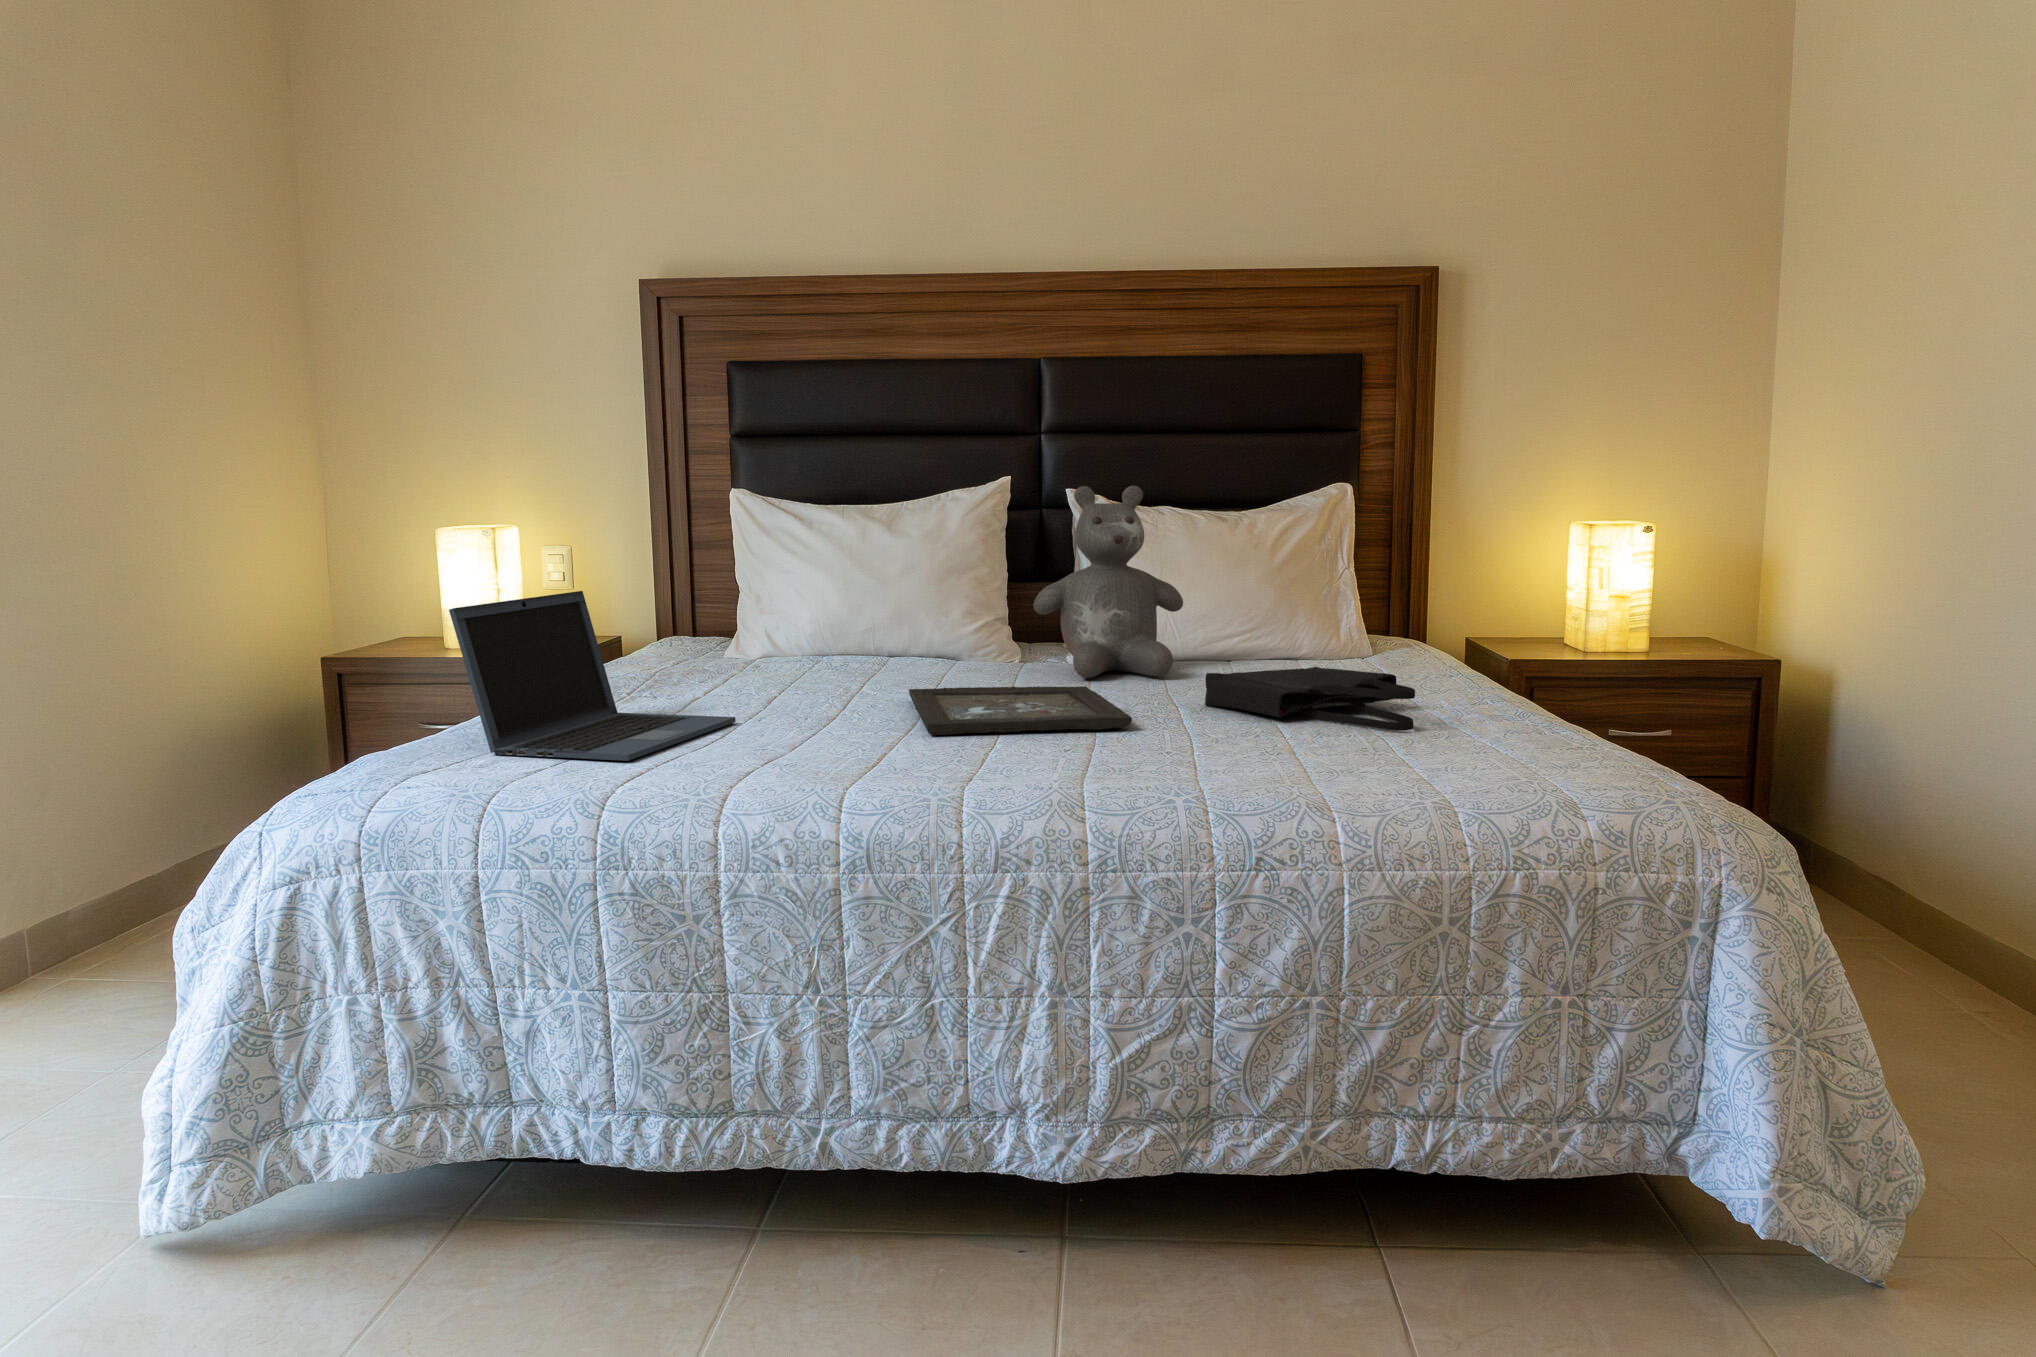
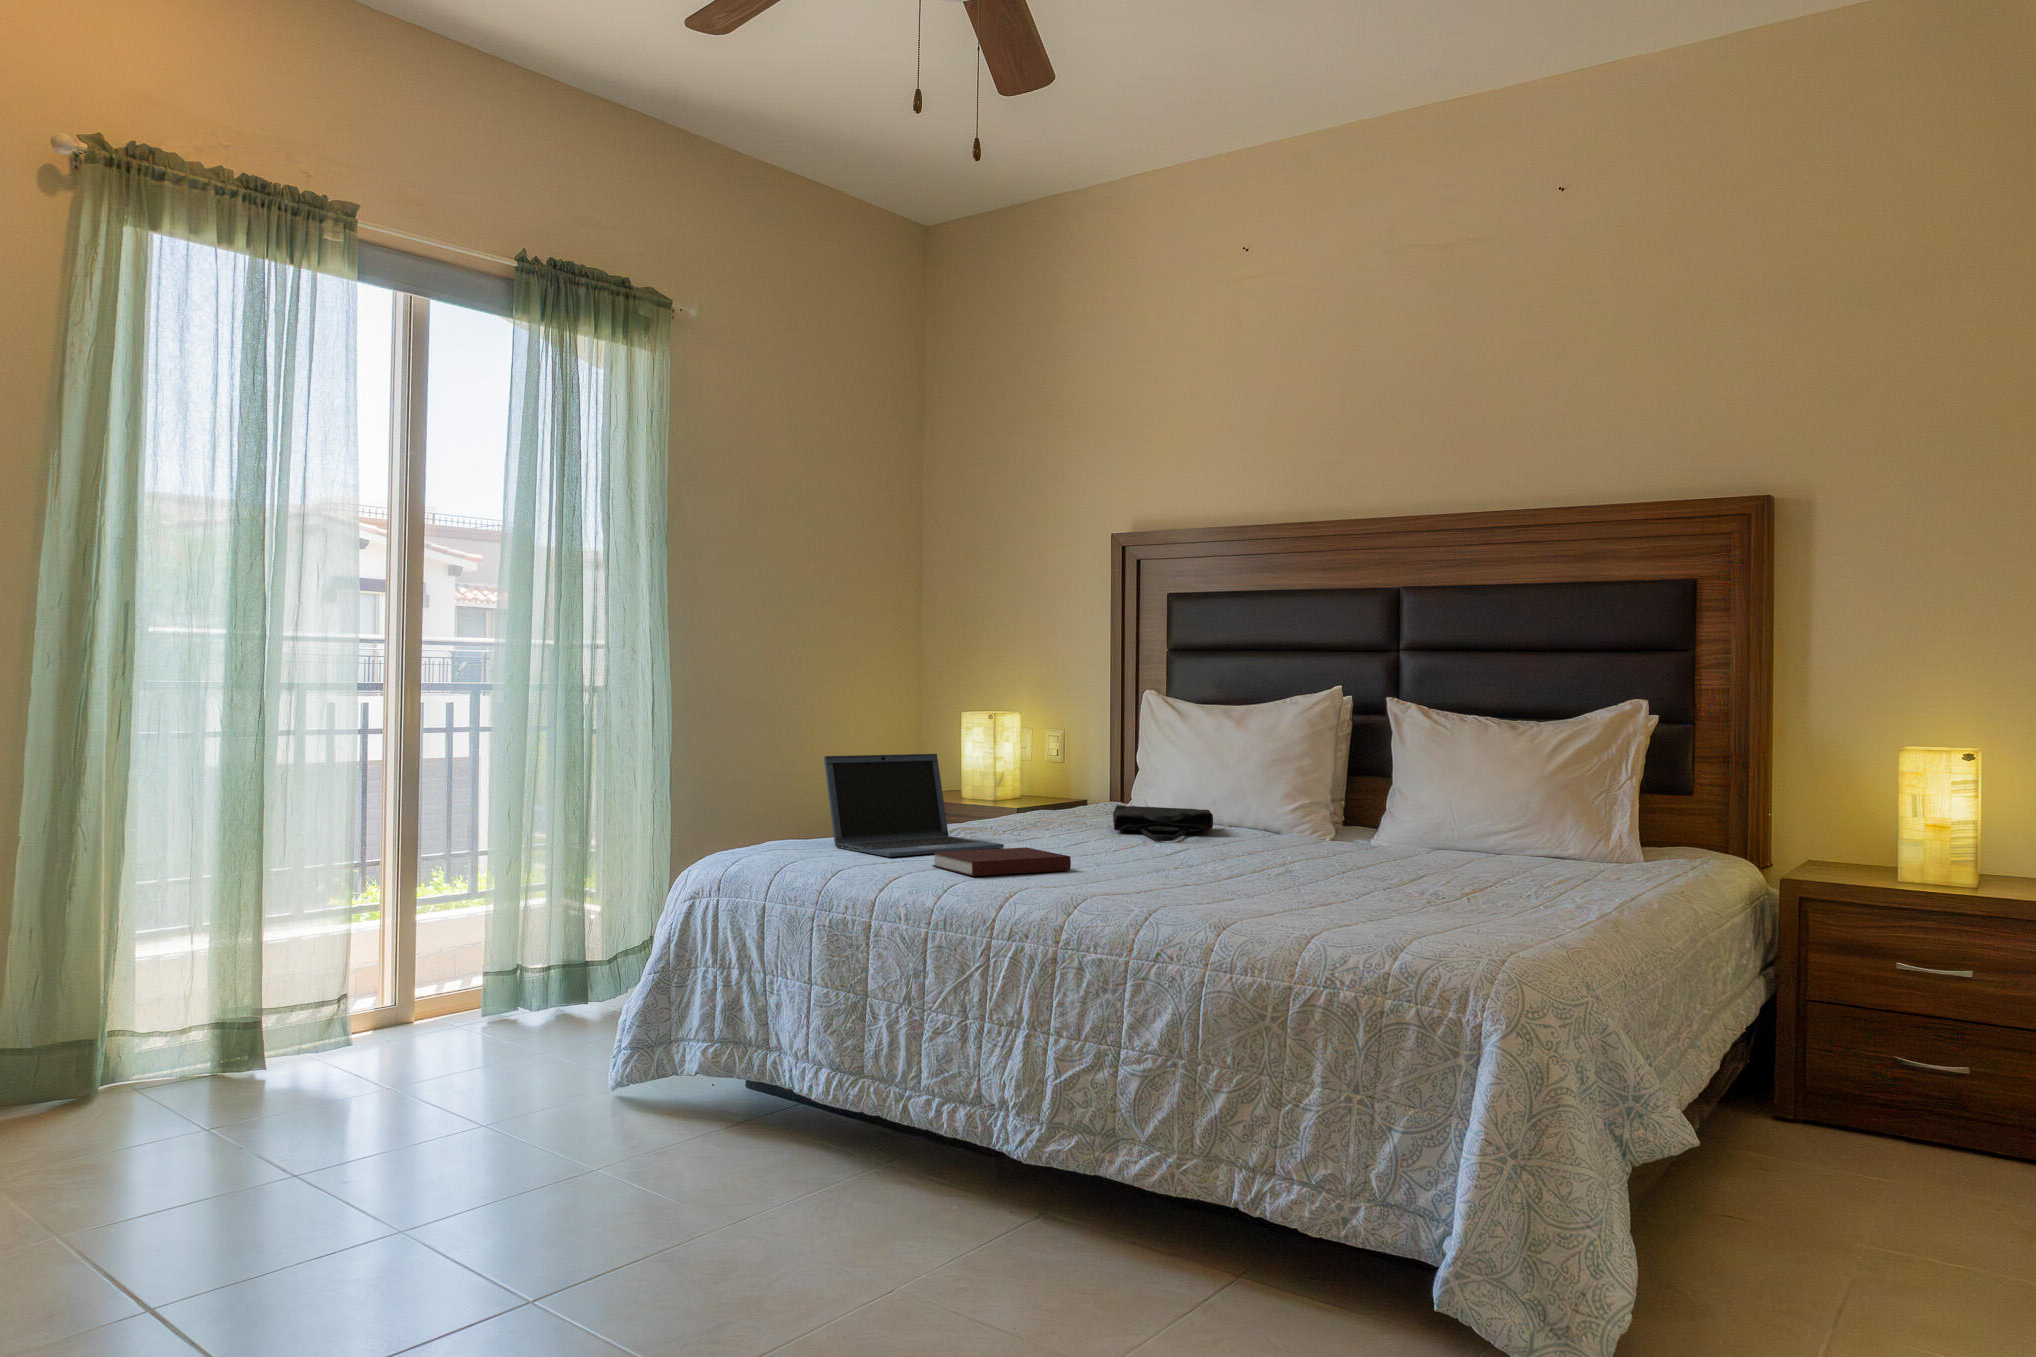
teddy bear: present [1033,486,1183,678] -> none [1303,696,1430,854]
tote bag: present [1205,667,1415,731] -> present [1113,805,1213,841]
tray: present [909,686,1132,735] -> none [1093,841,1283,875]
notebook: none [729,721,926,778] -> present [932,847,1071,876]

